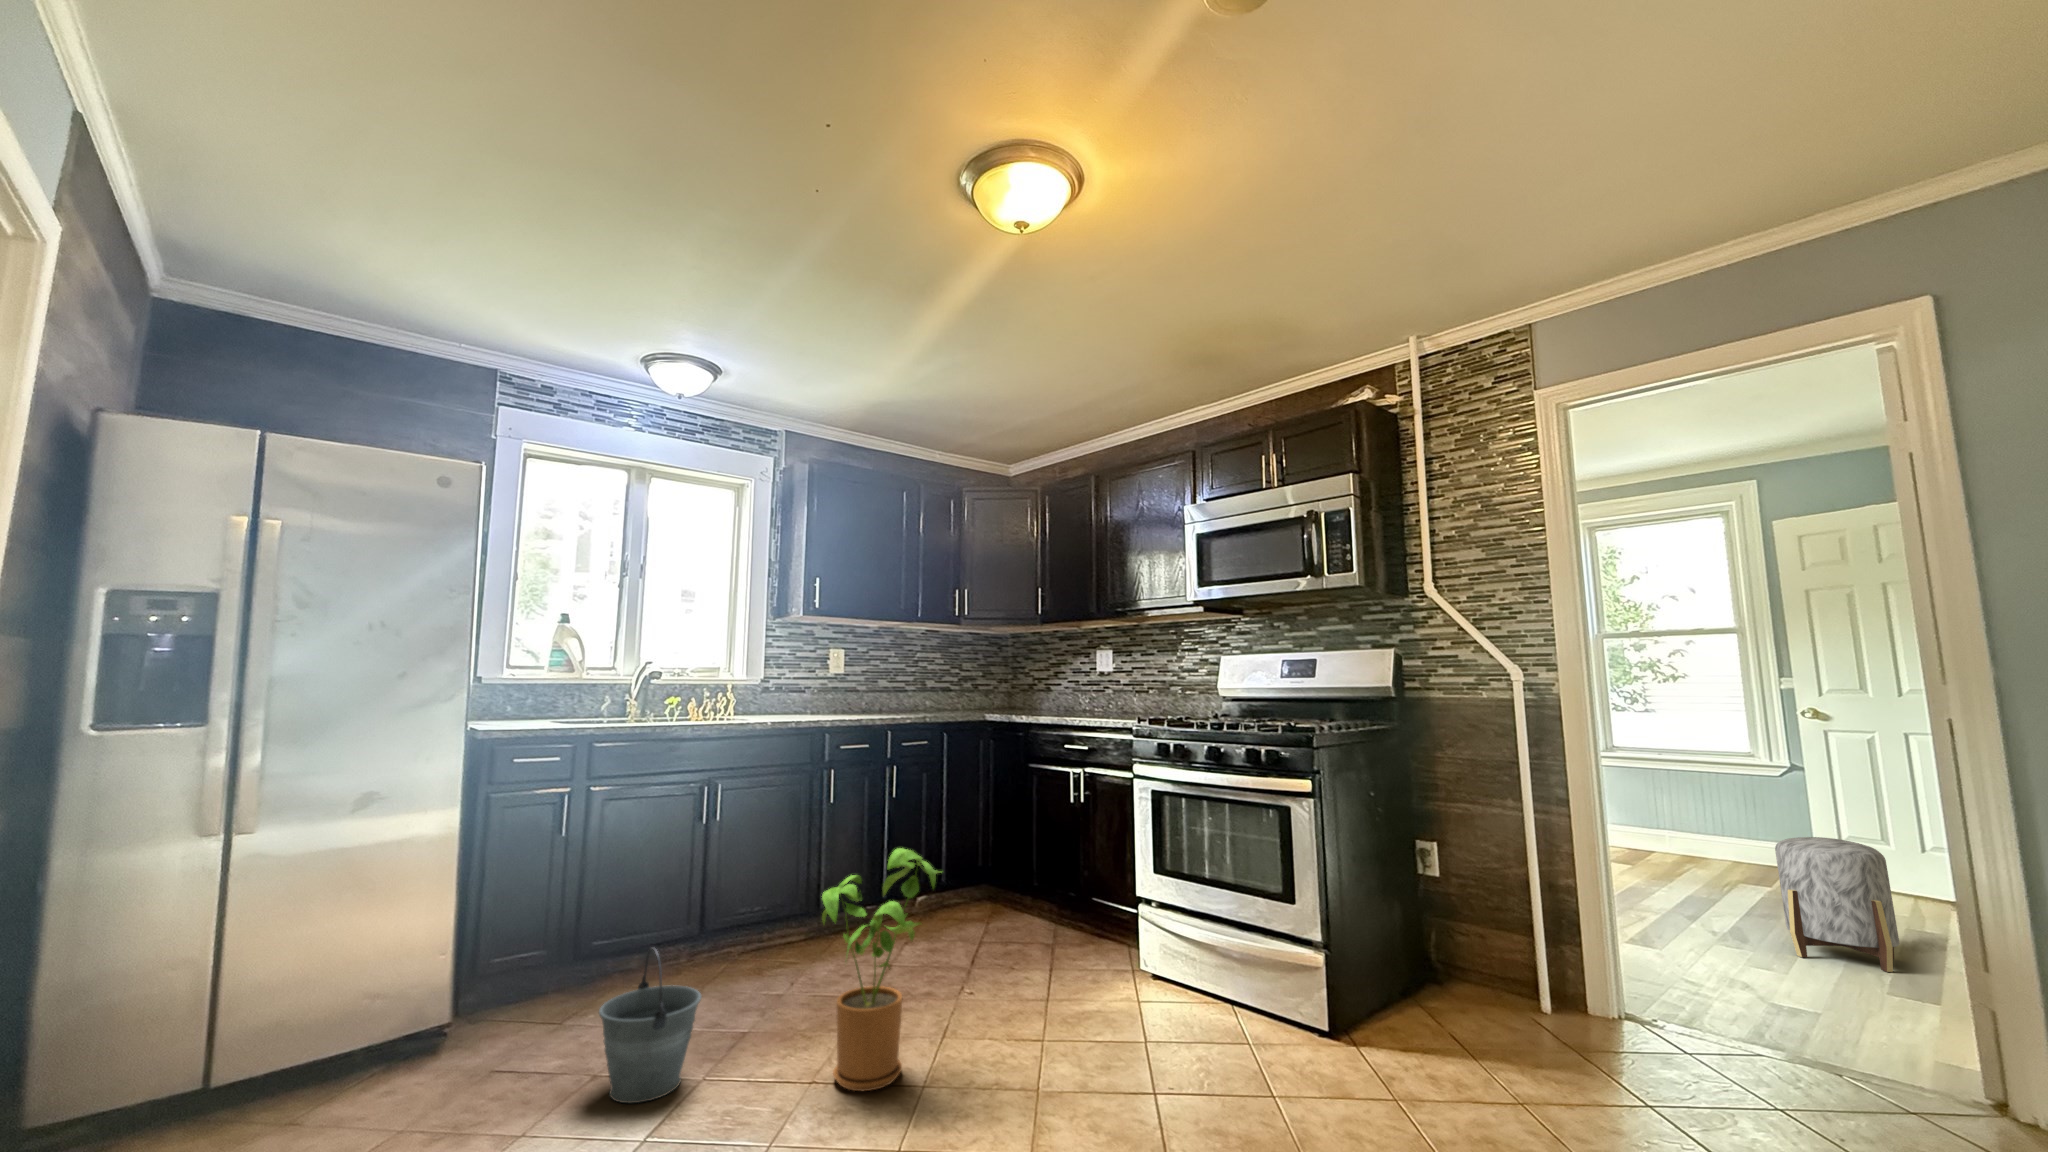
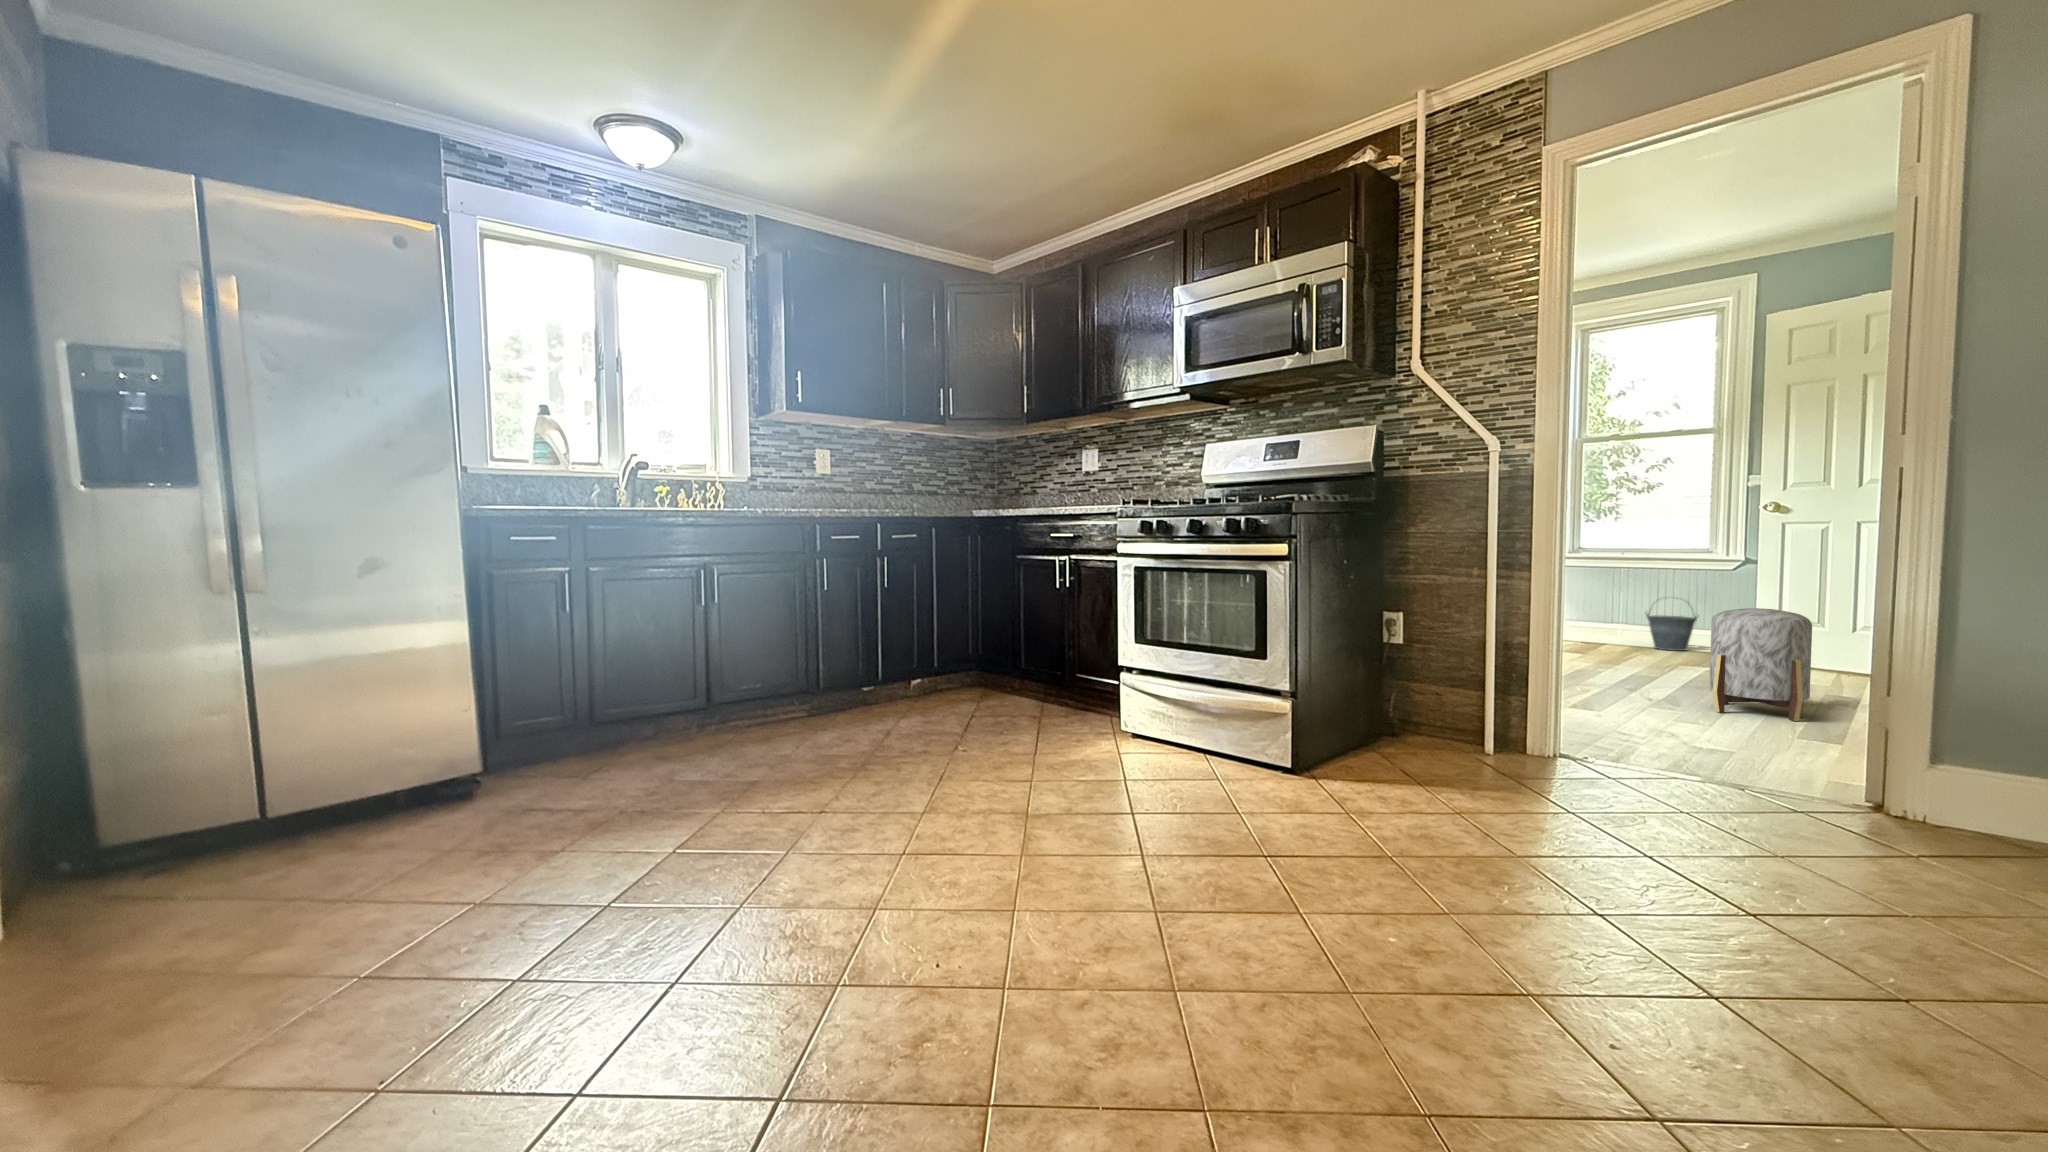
house plant: present [822,848,942,1091] -> none [820,606,935,814]
bucket: present [599,947,702,1103] -> present [1646,598,1699,651]

